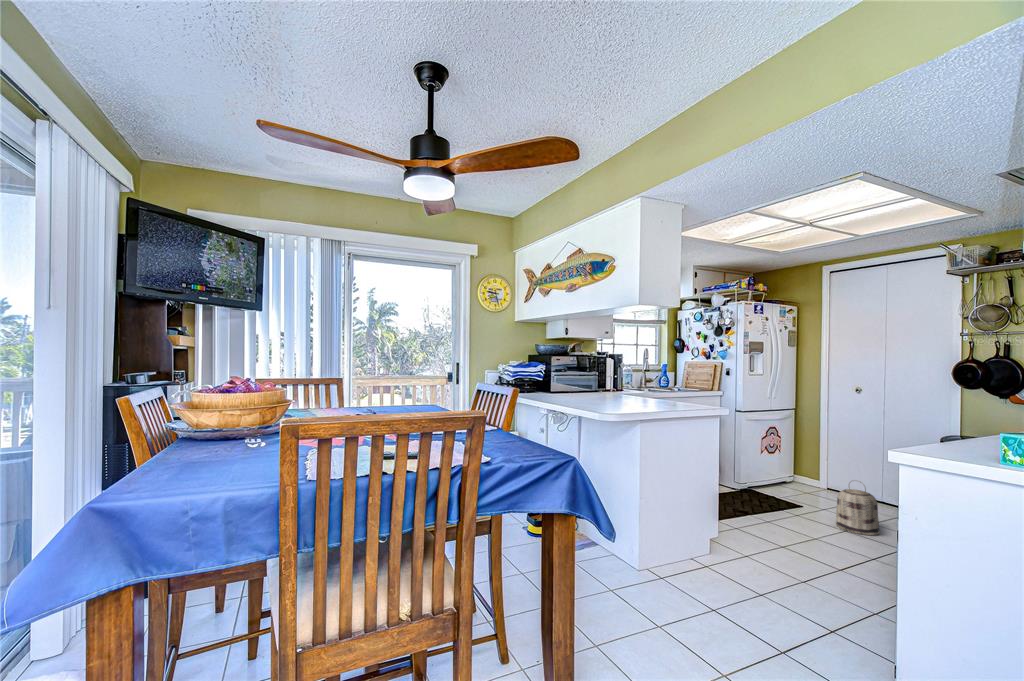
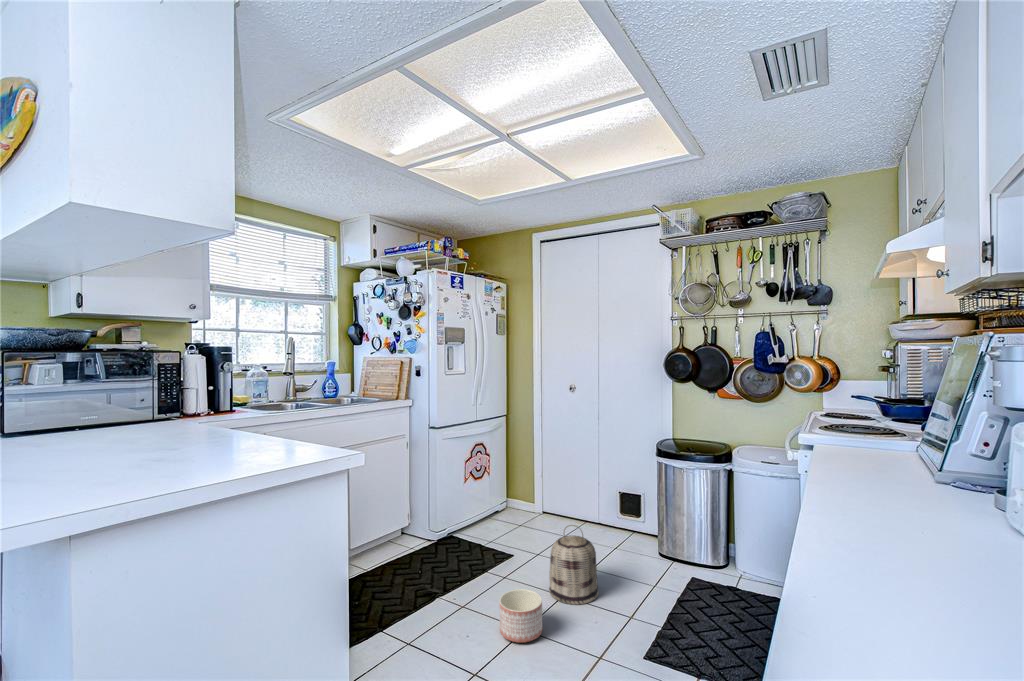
planter: none [797,510,830,540] -> present [499,589,543,643]

